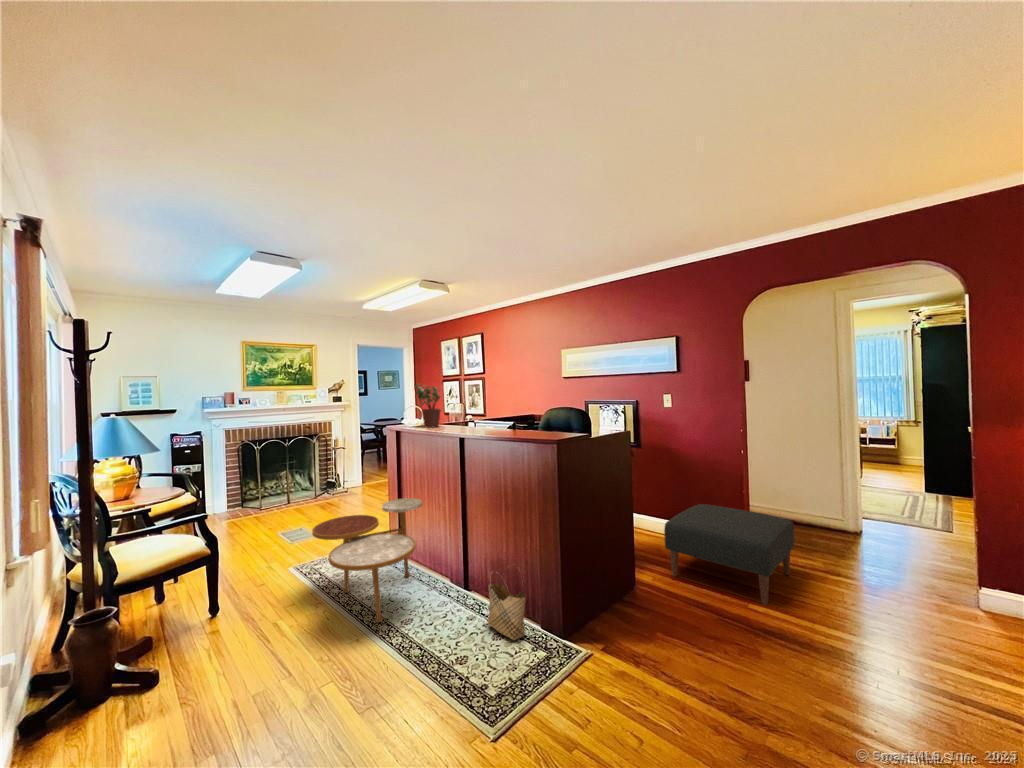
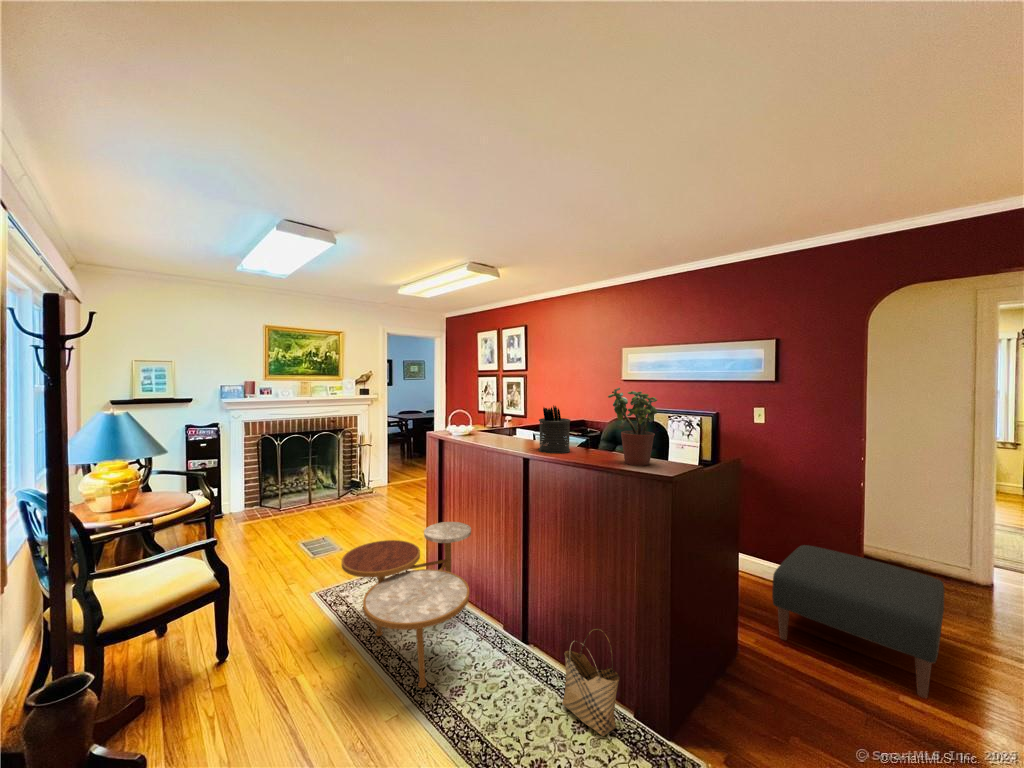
potted plant: present [415,384,441,428] -> present [608,388,657,466]
pen holder: none [470,395,496,433] -> present [539,405,571,453]

